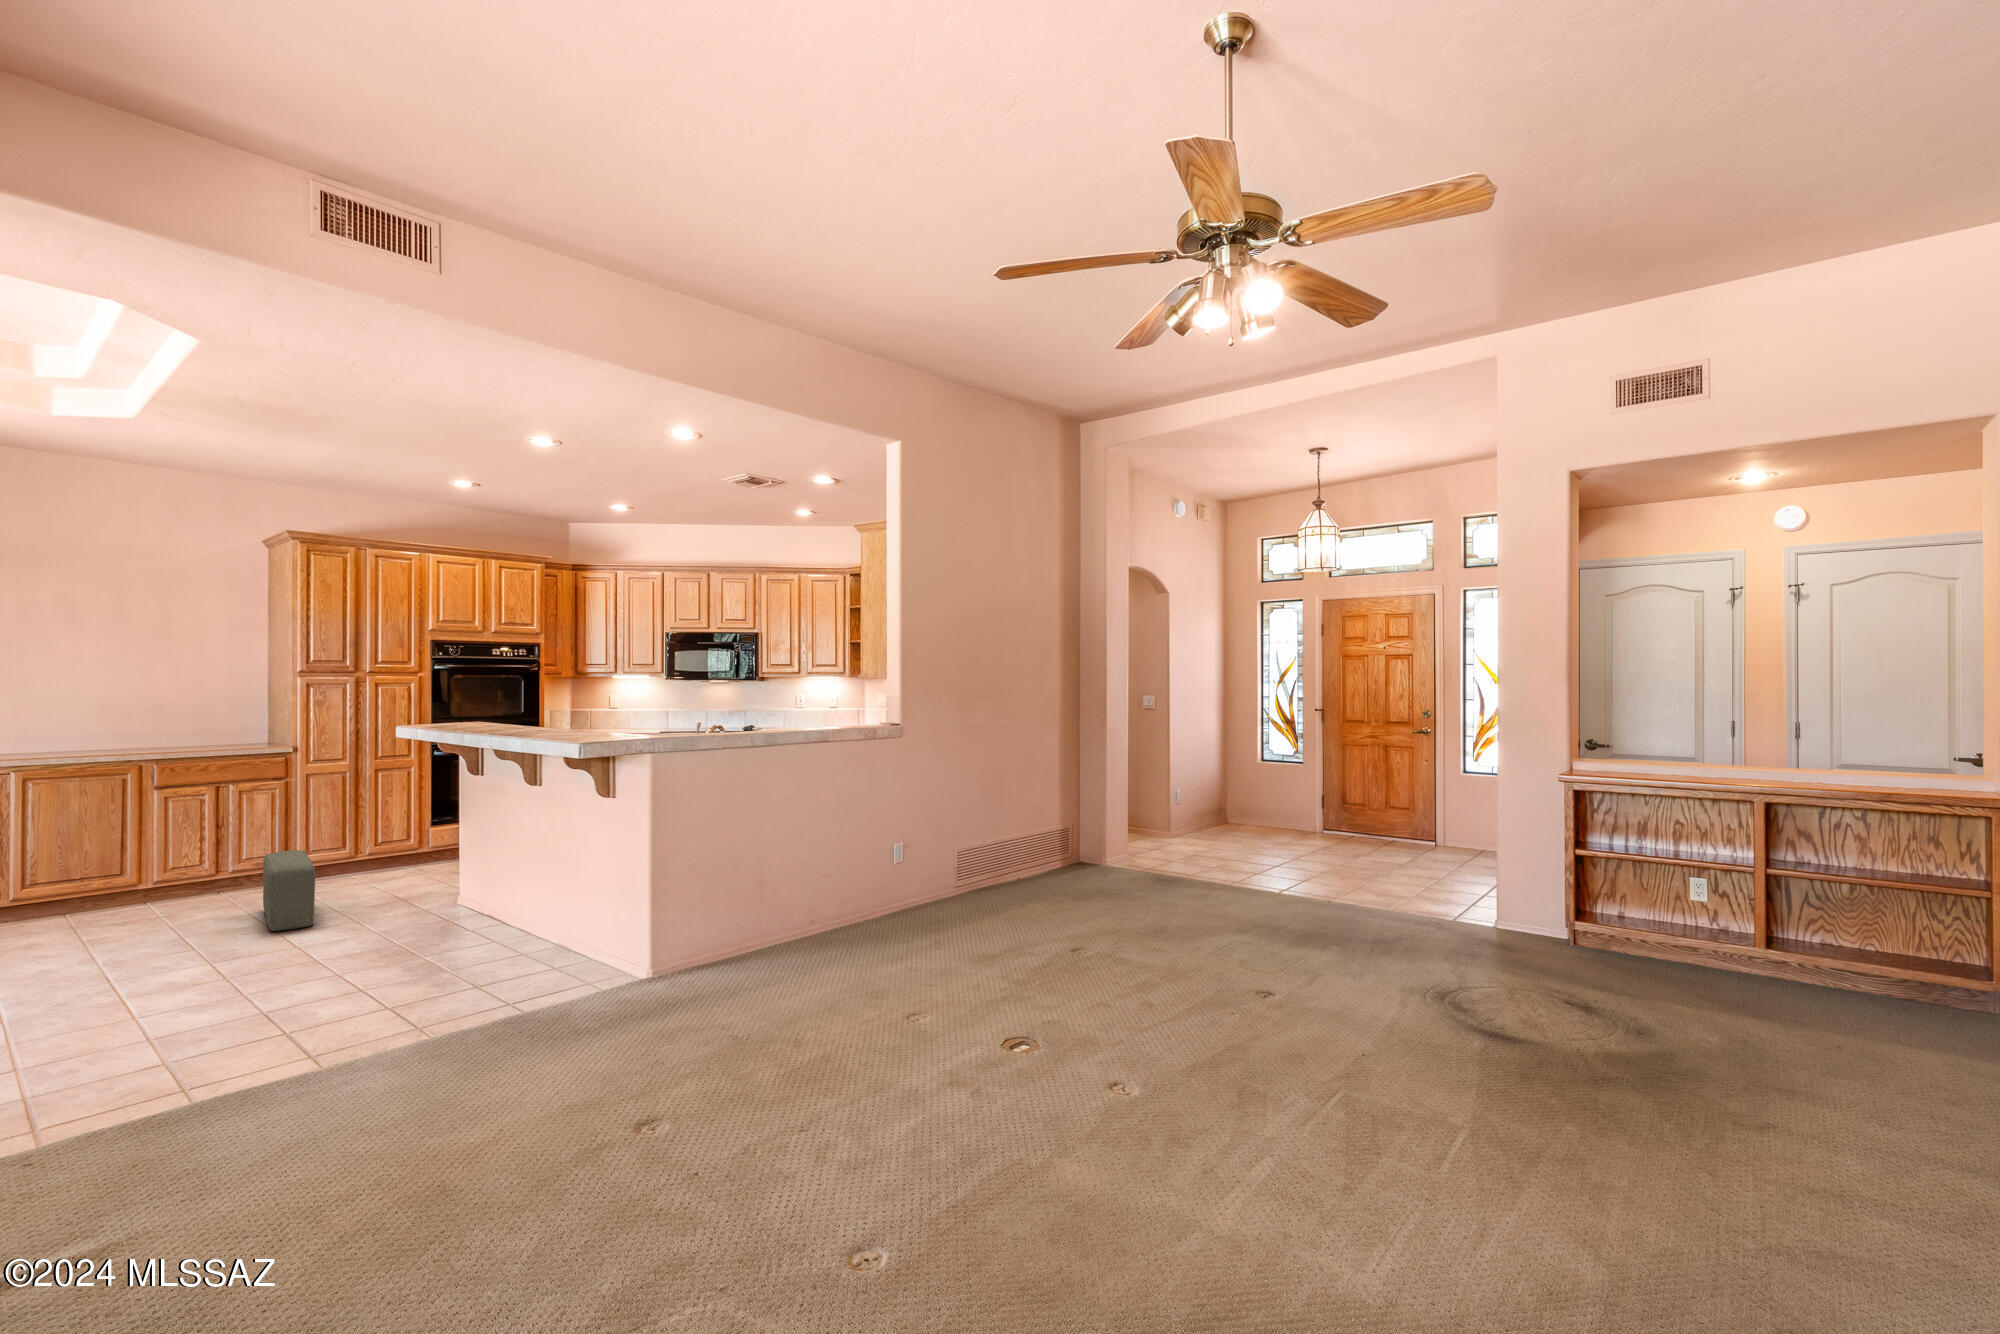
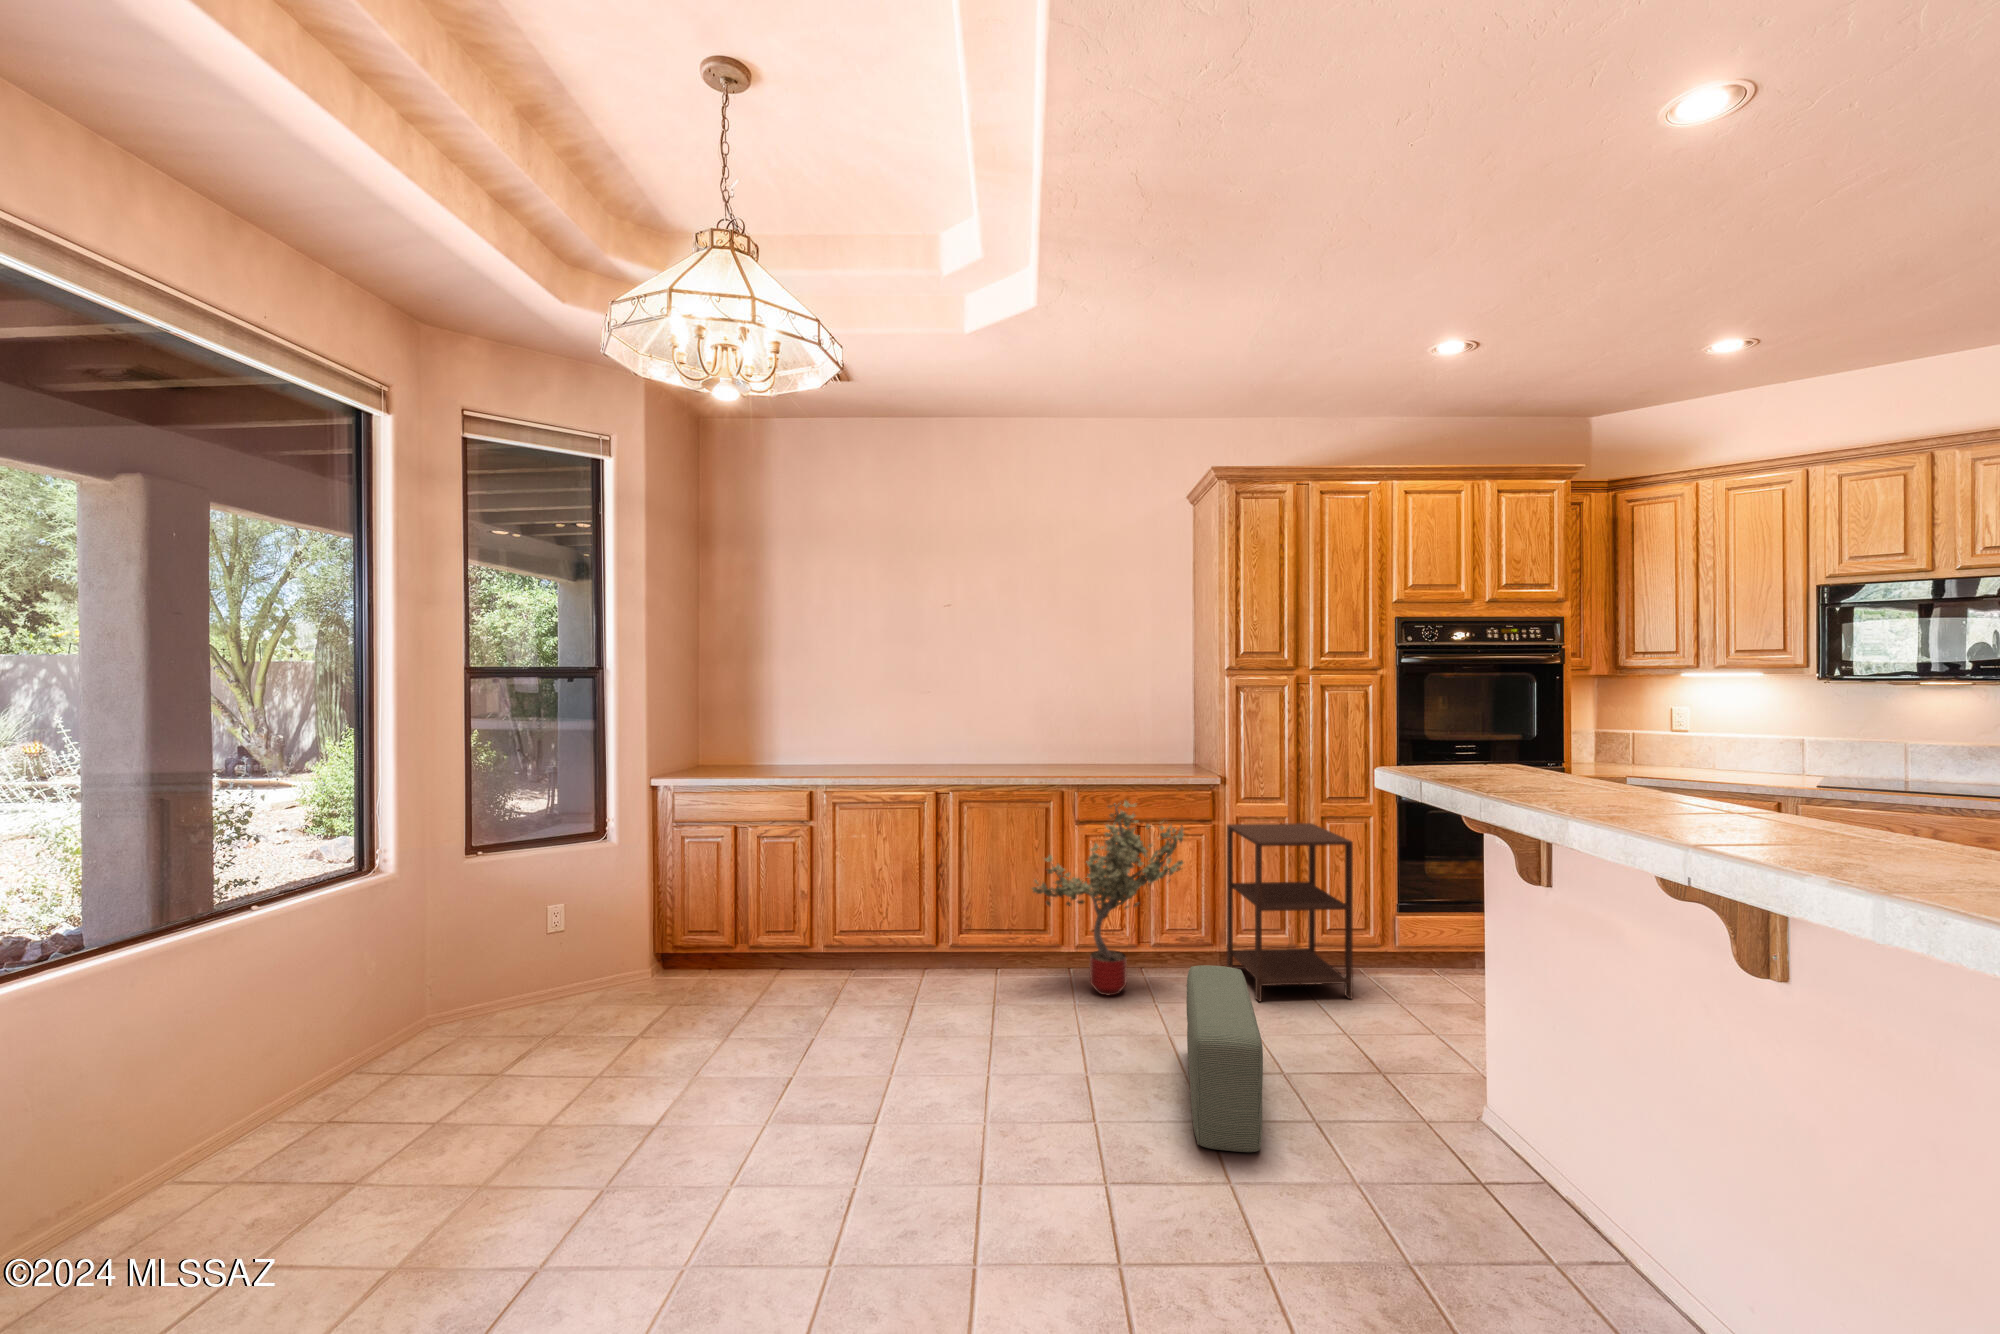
potted tree: none [114,764,262,904] -> present [1032,801,1184,995]
side table: none [296,774,391,886] -> present [1227,823,1353,1002]

